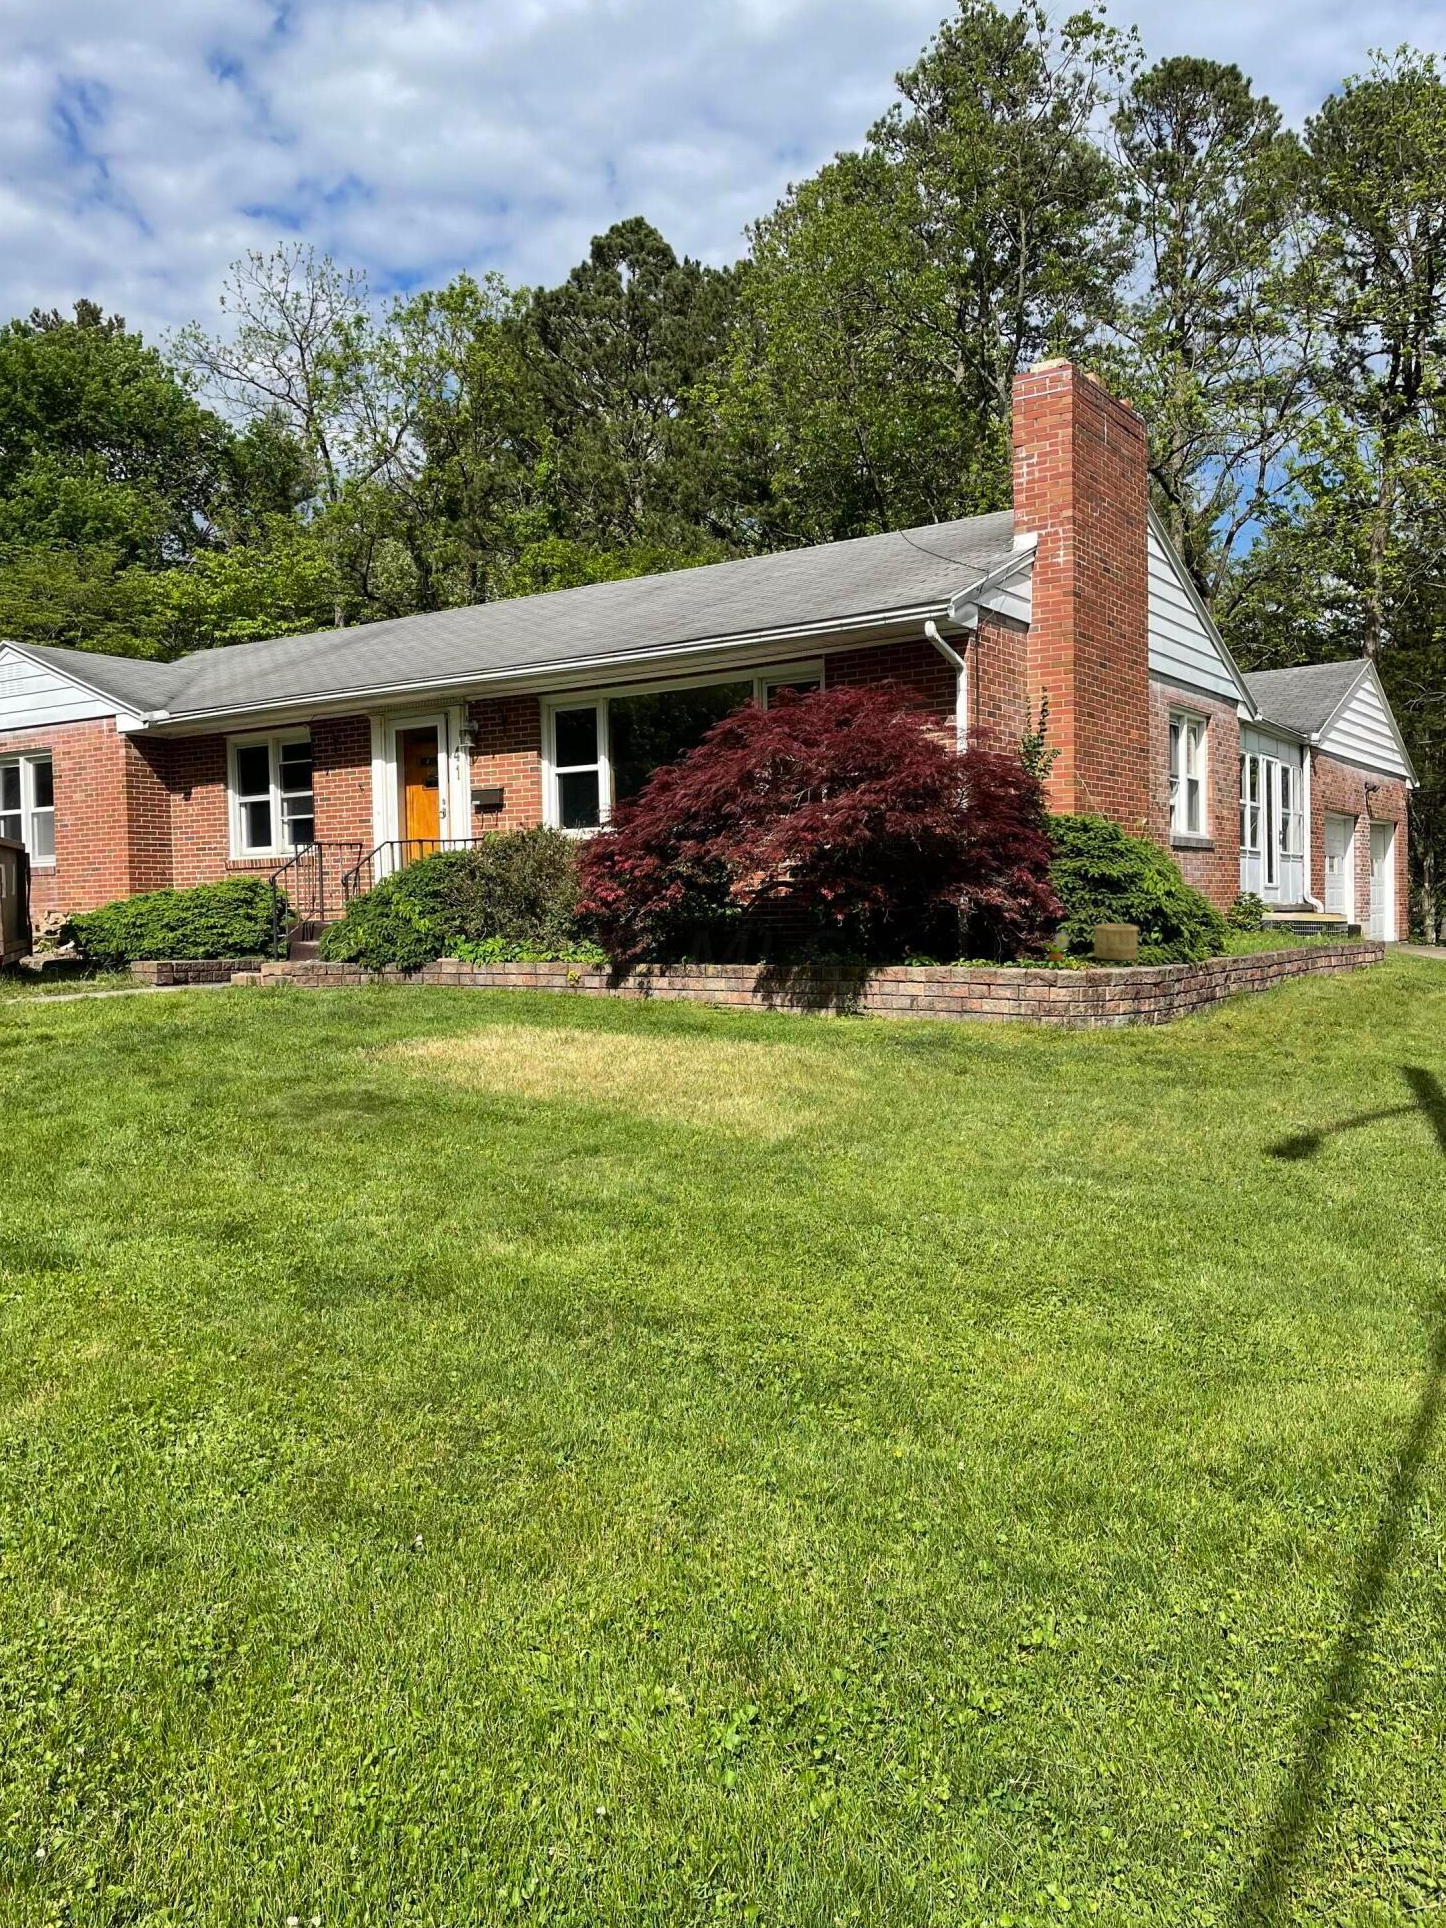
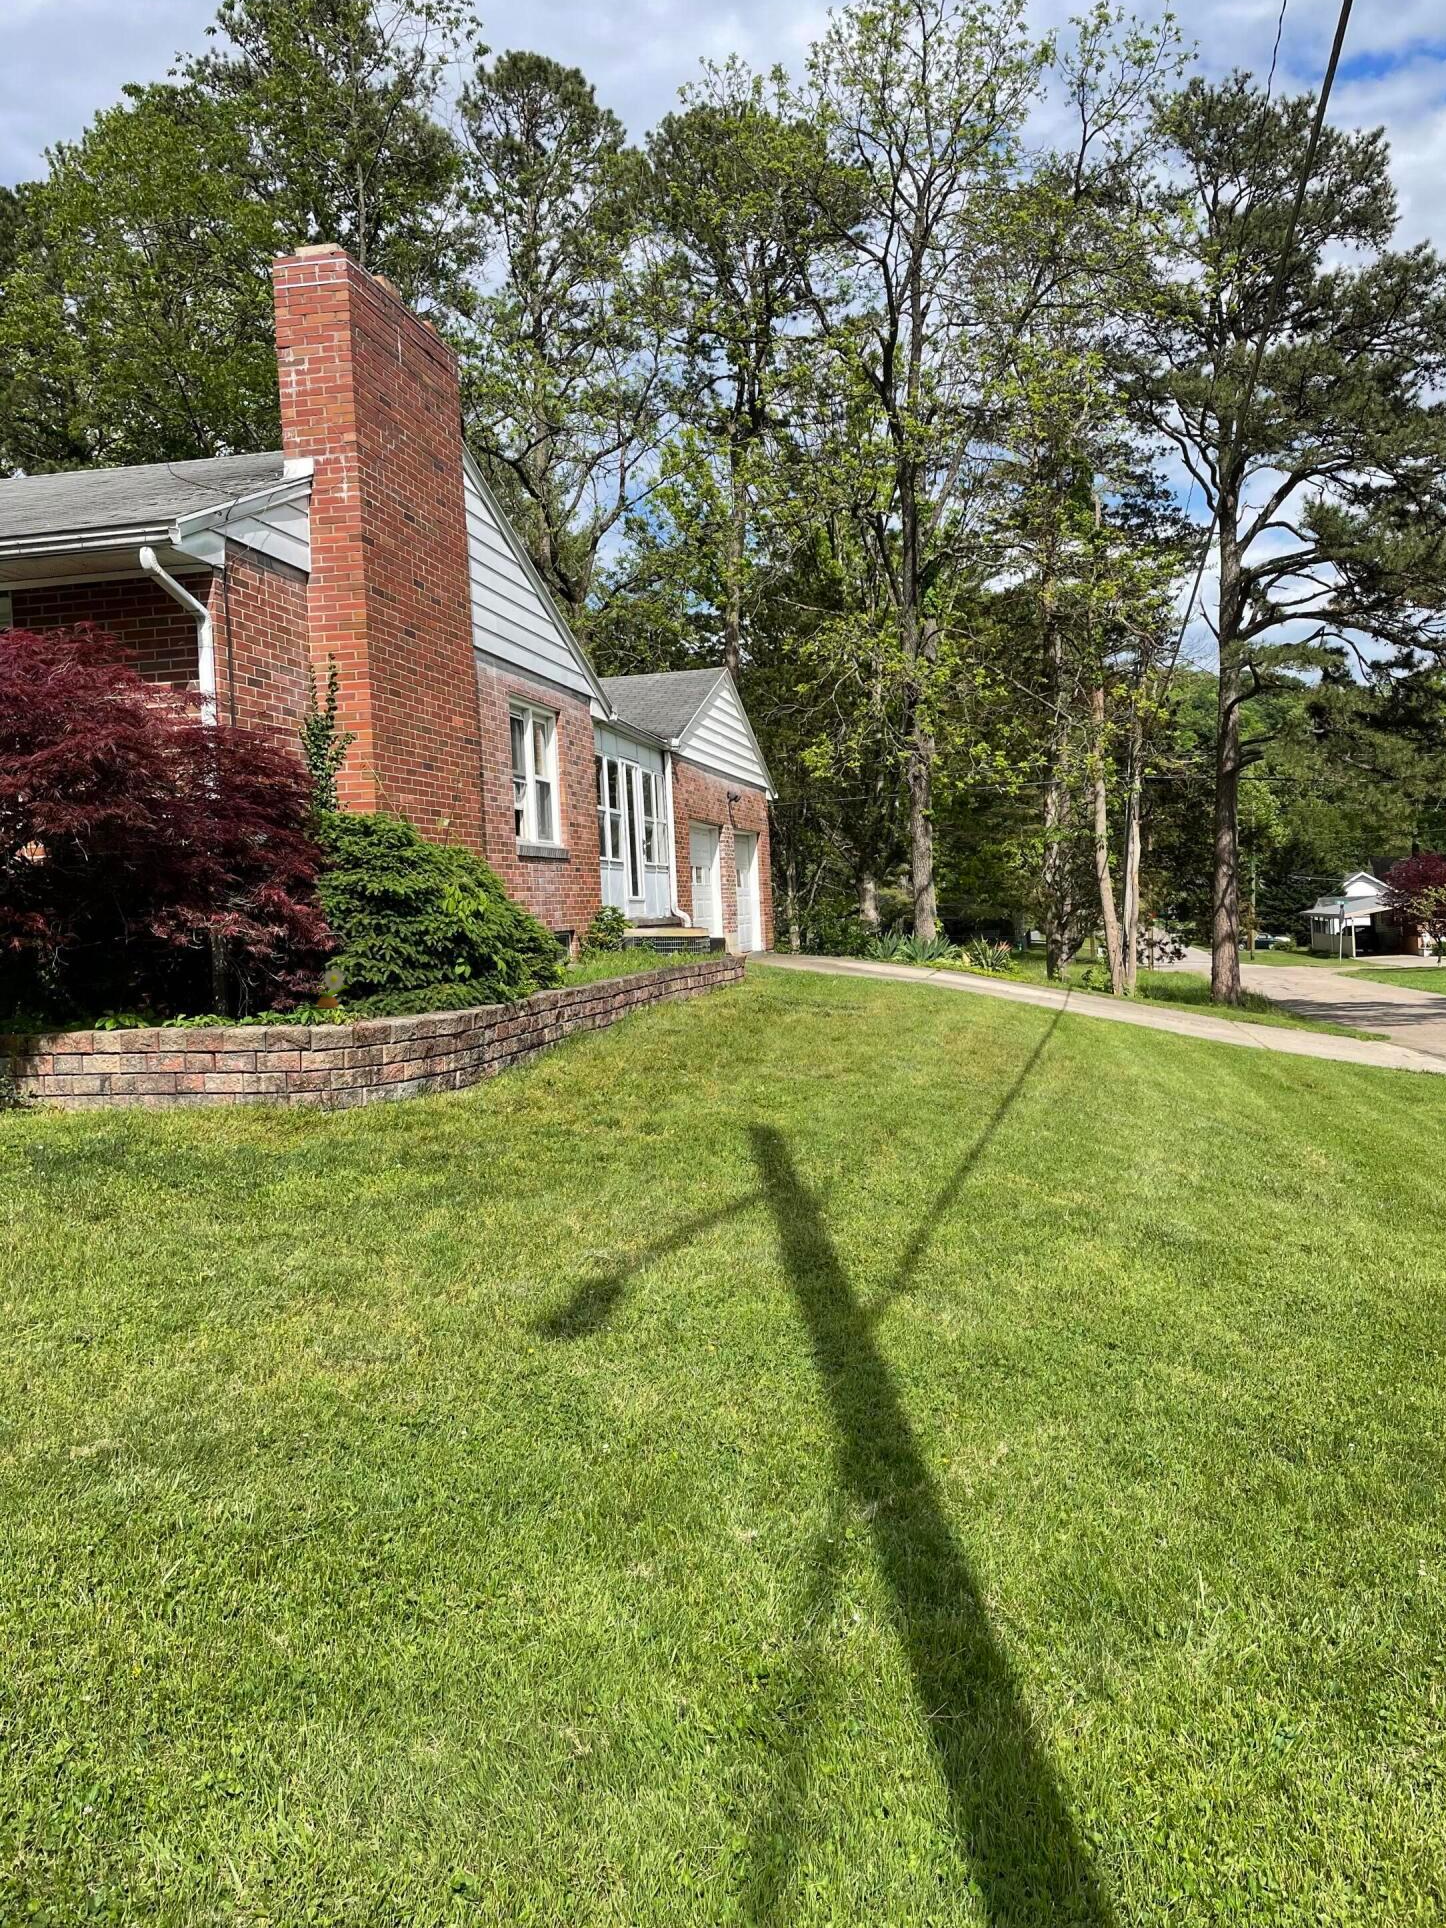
wooden bucket: present [1094,924,1139,960] -> none [379,955,437,1003]

